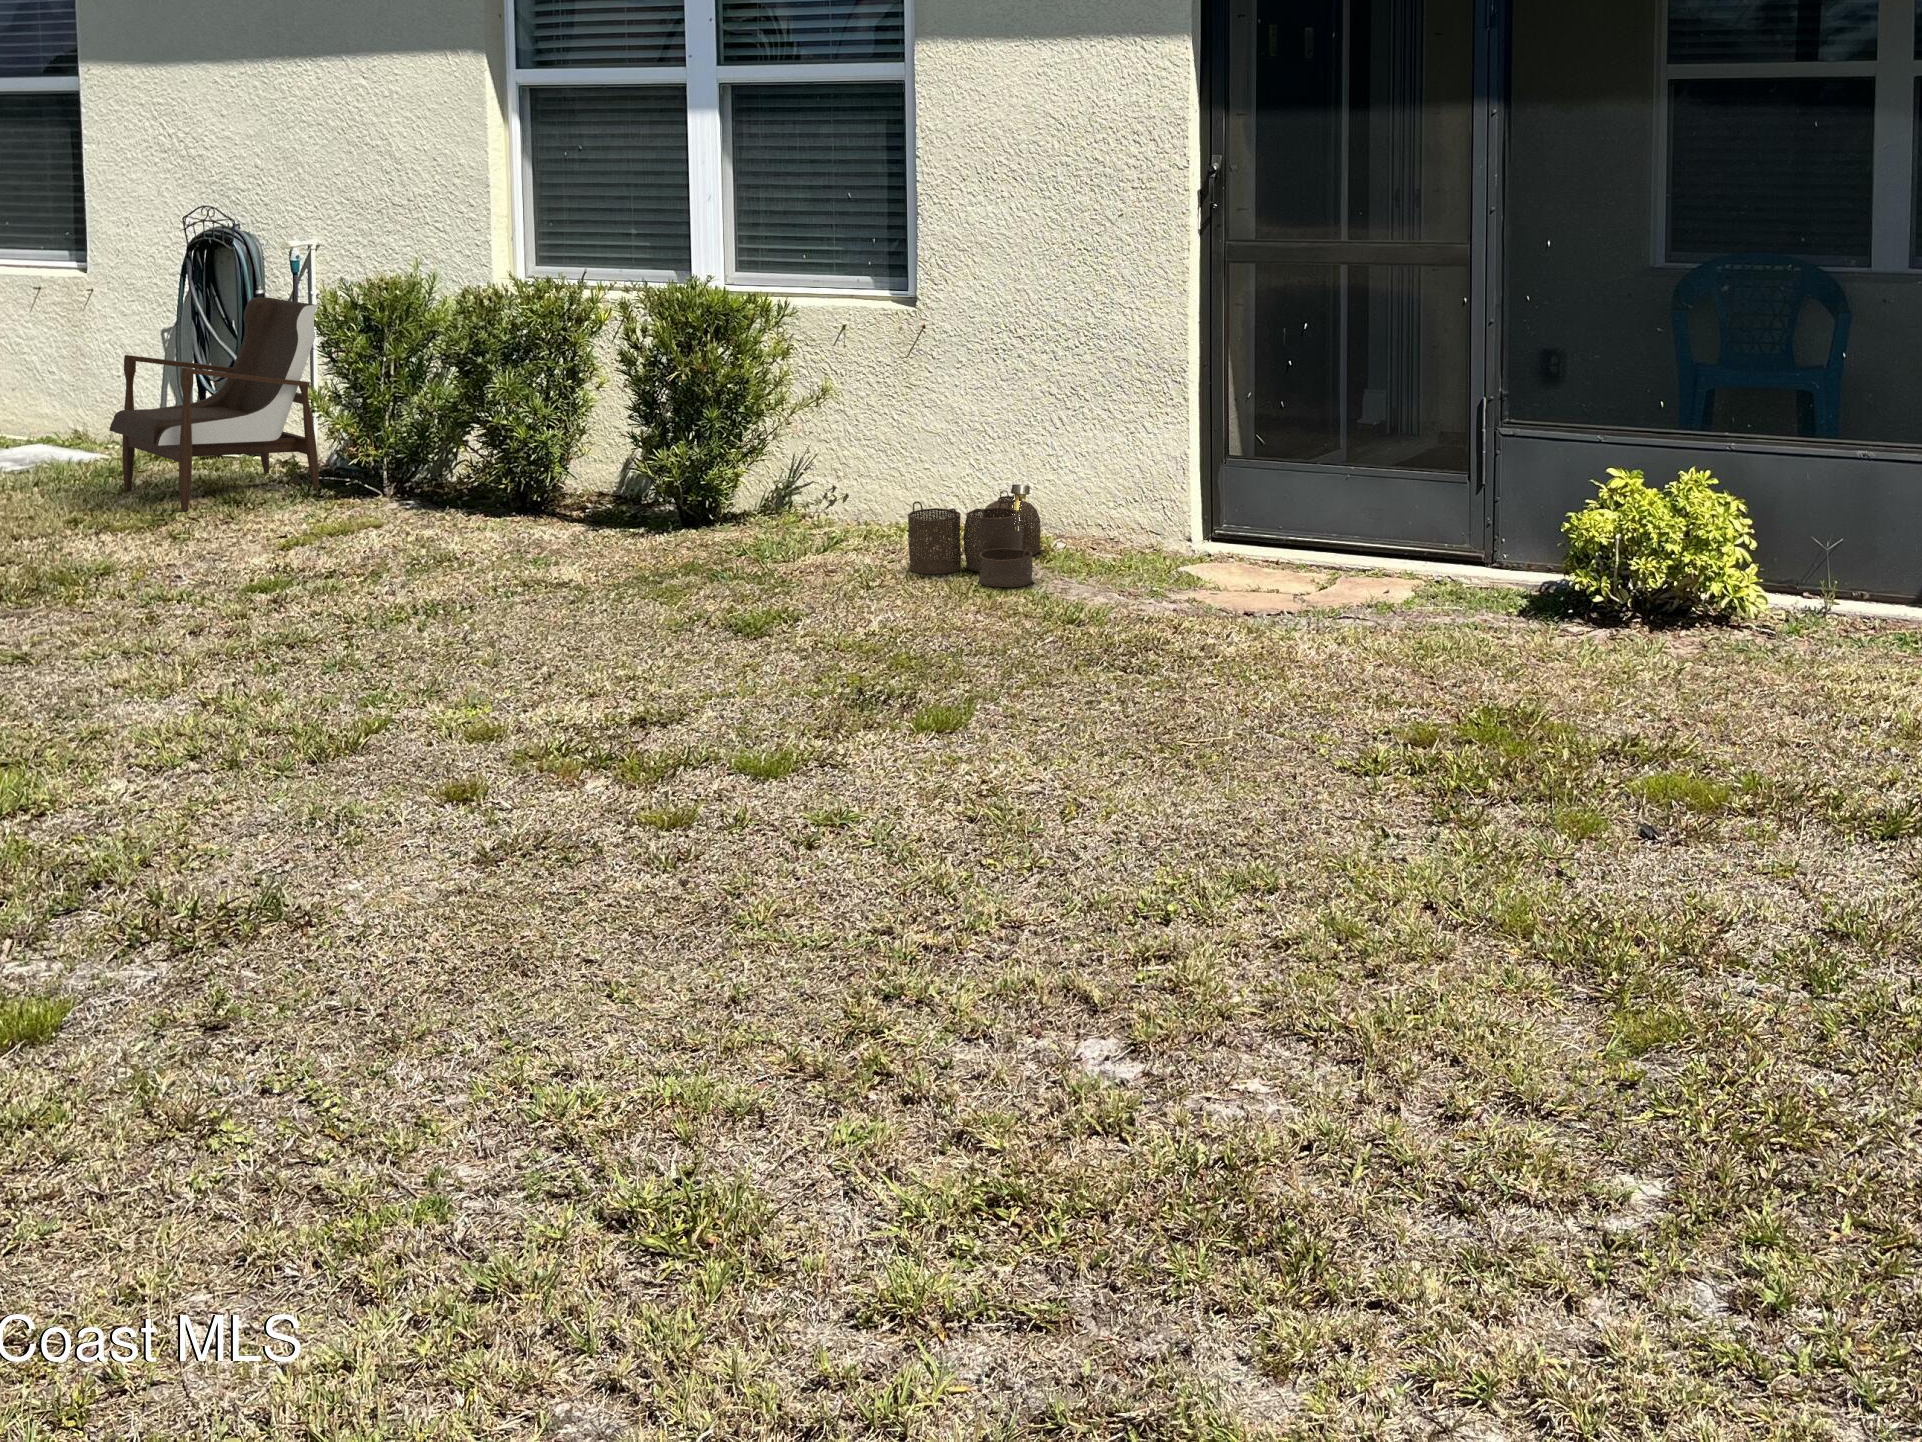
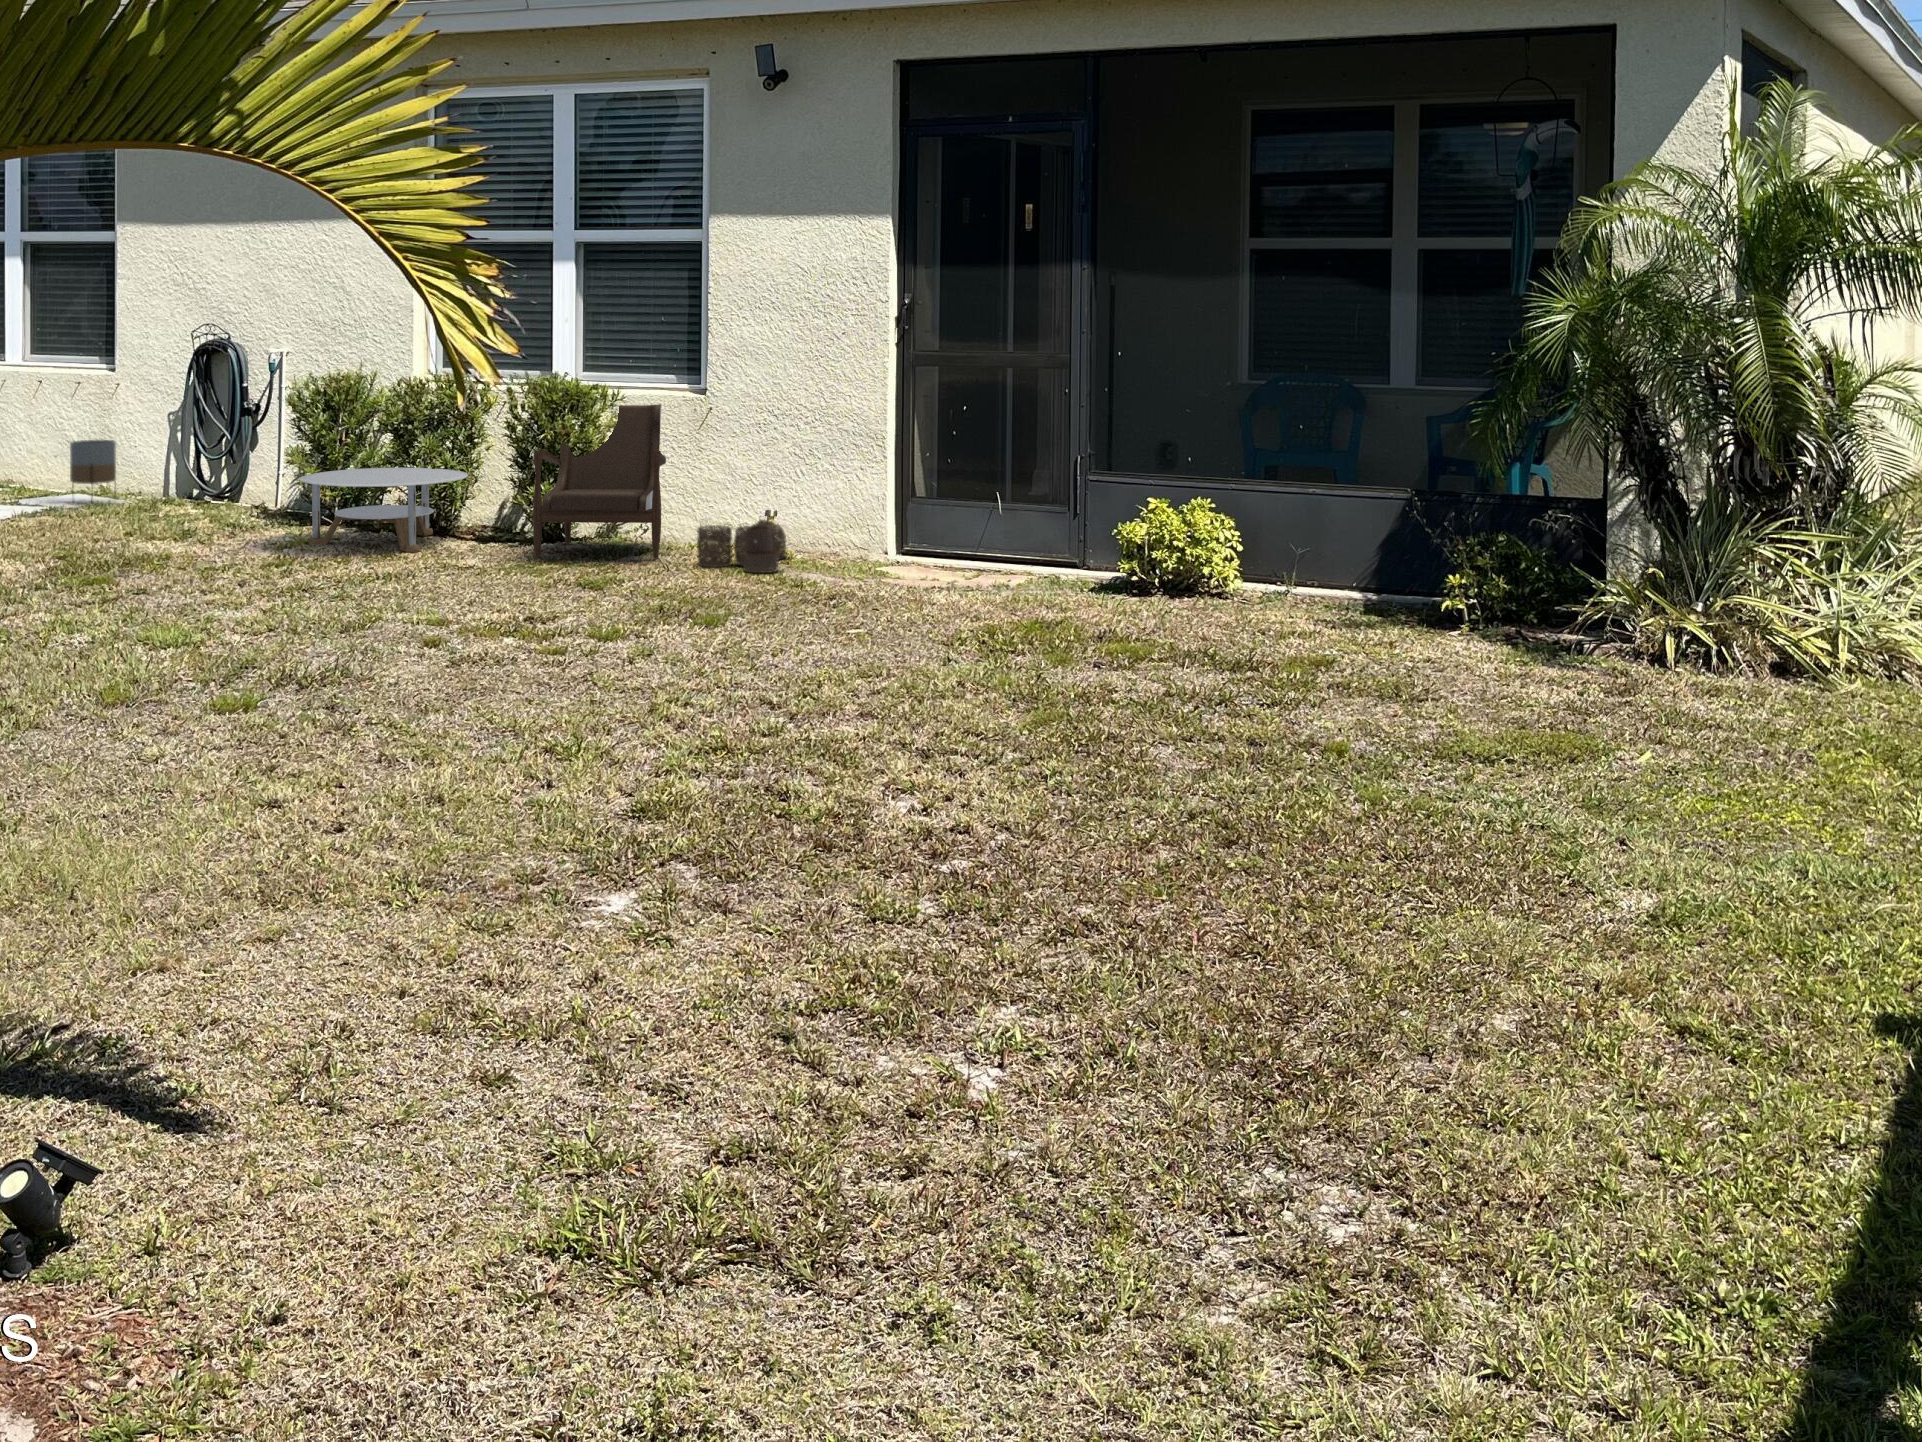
armchair: present [109,297,320,511] -> present [533,404,666,559]
planter: none [20,370,94,464] -> present [70,440,116,499]
round table: none [311,415,568,551] -> present [299,468,468,552]

